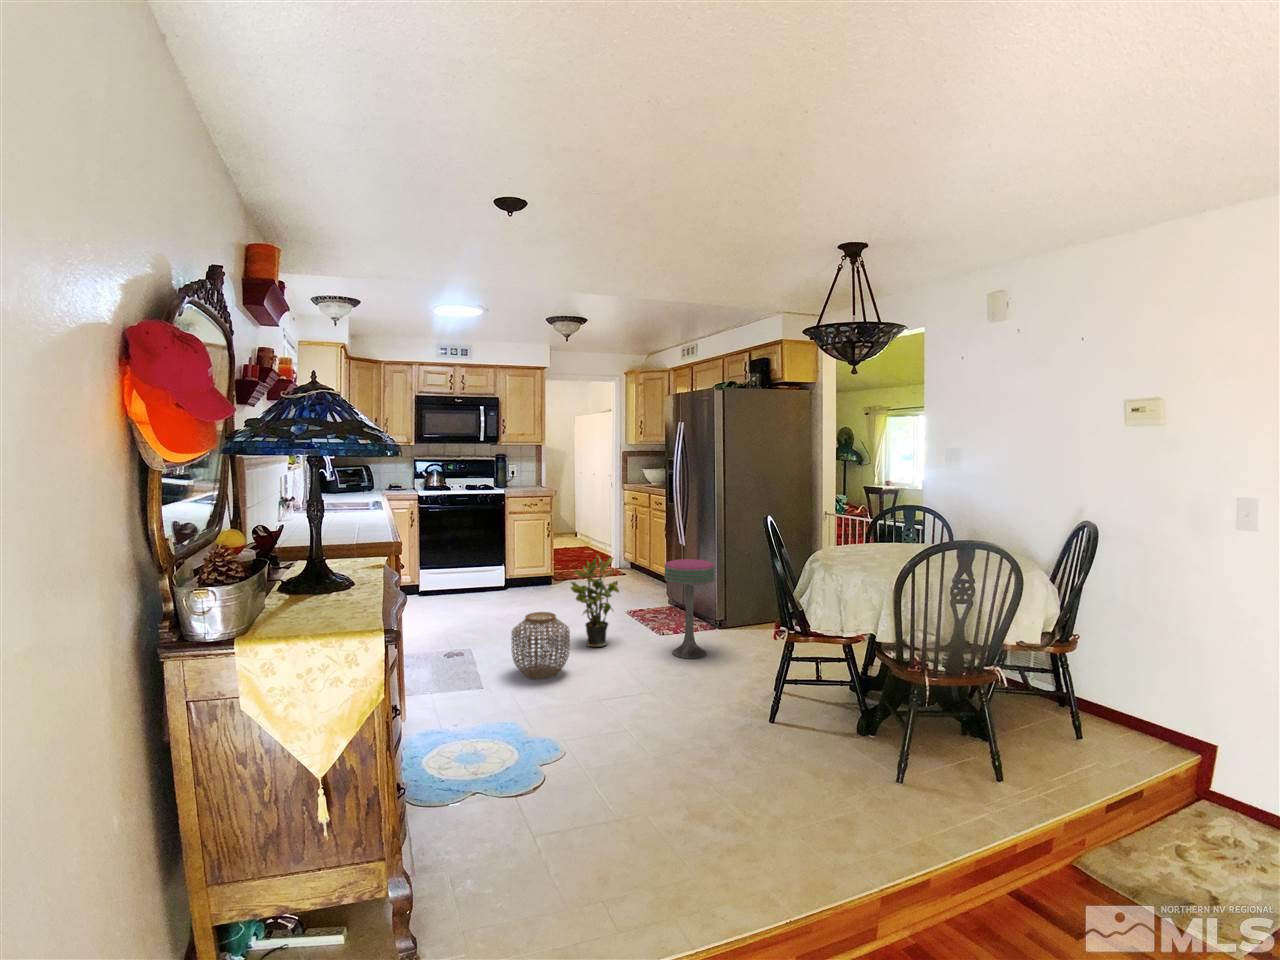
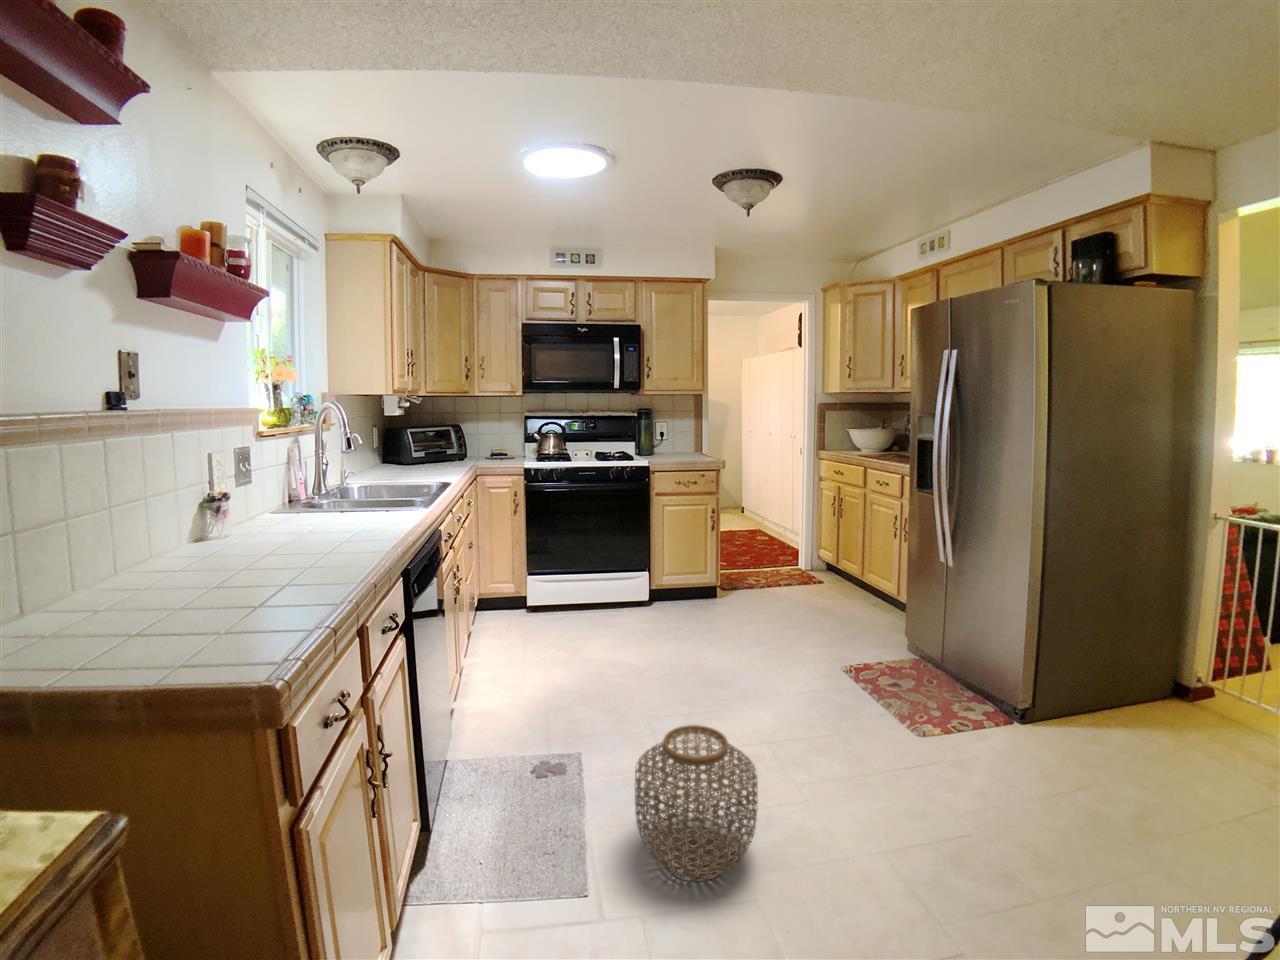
potted plant: present [571,556,619,647] -> none [752,590,848,770]
bar stool: present [665,559,715,658] -> none [954,615,1080,838]

